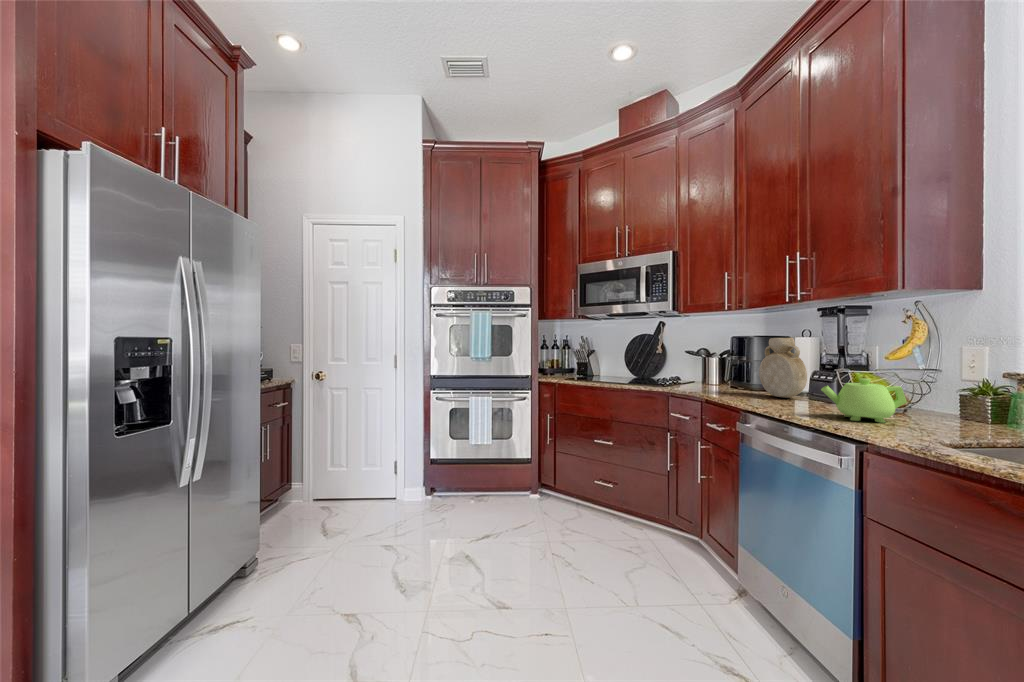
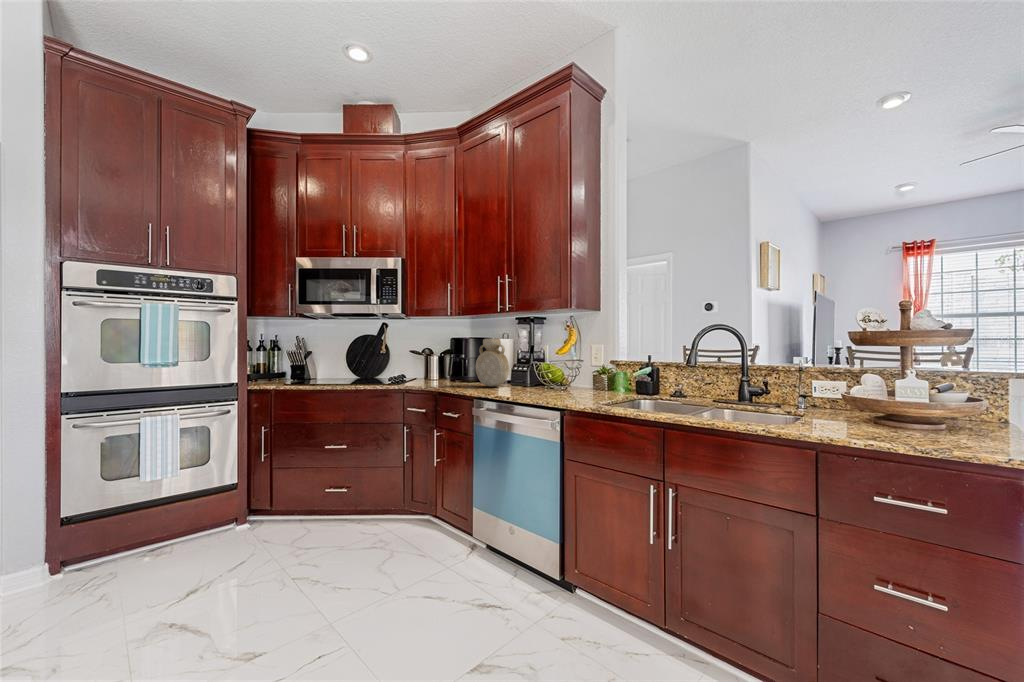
teapot: present [821,378,907,423] -> none [526,367,572,397]

